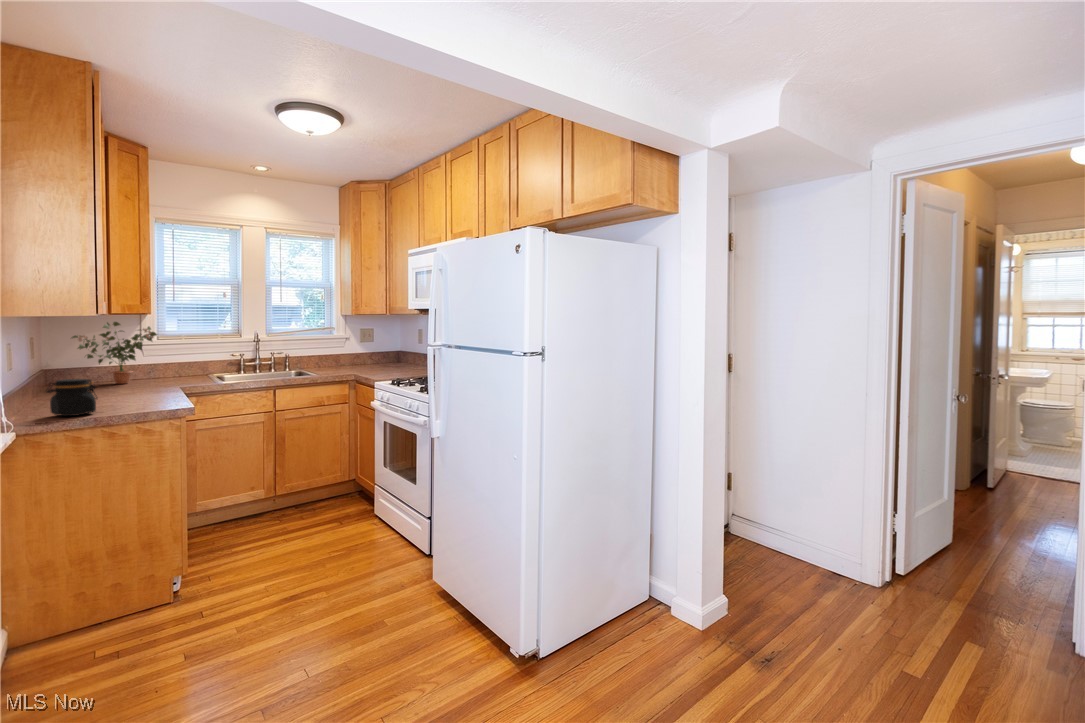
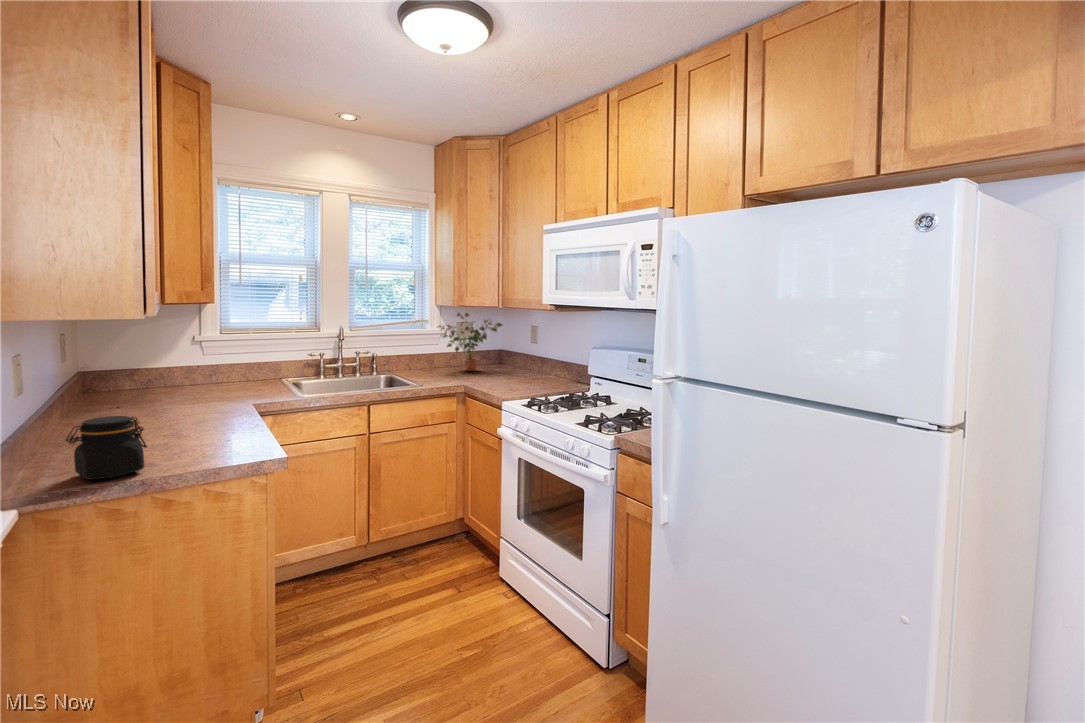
potted plant: present [72,322,157,384] -> present [438,313,502,371]

